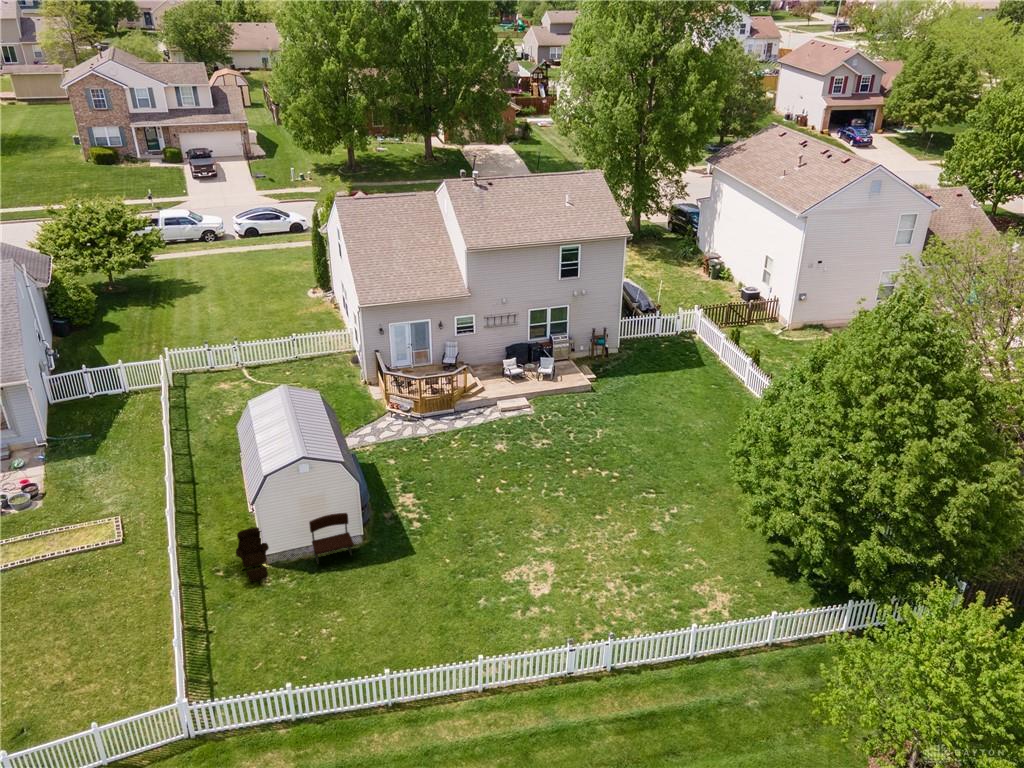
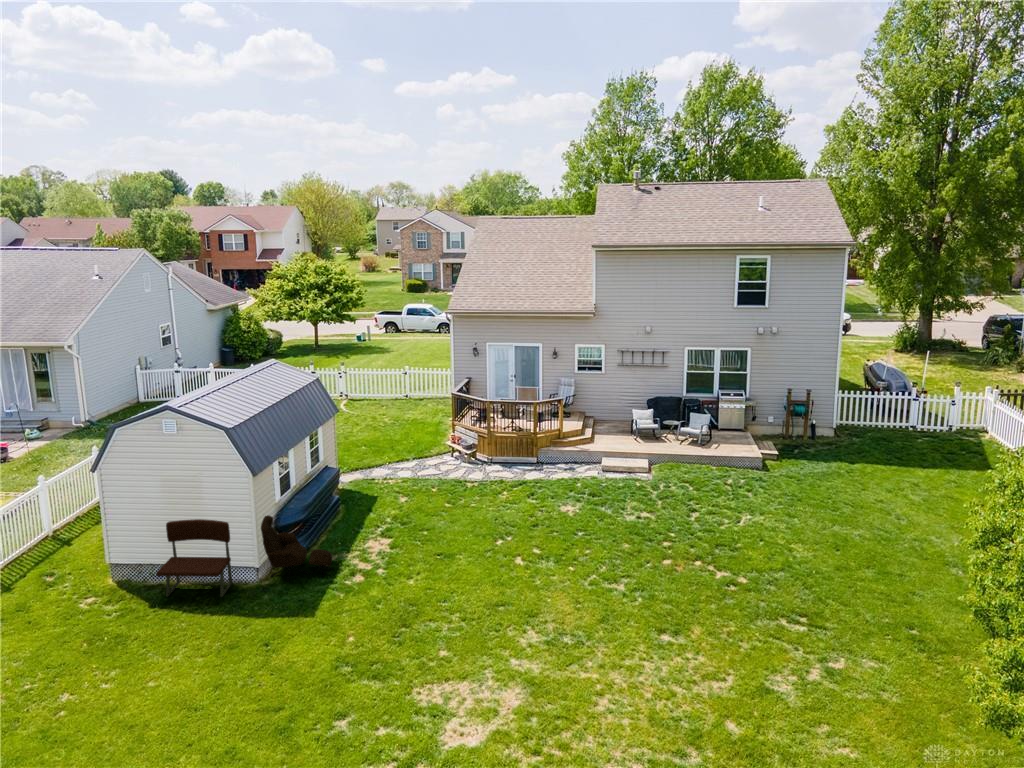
lounge chair: present [236,527,269,585] -> present [261,515,333,582]

